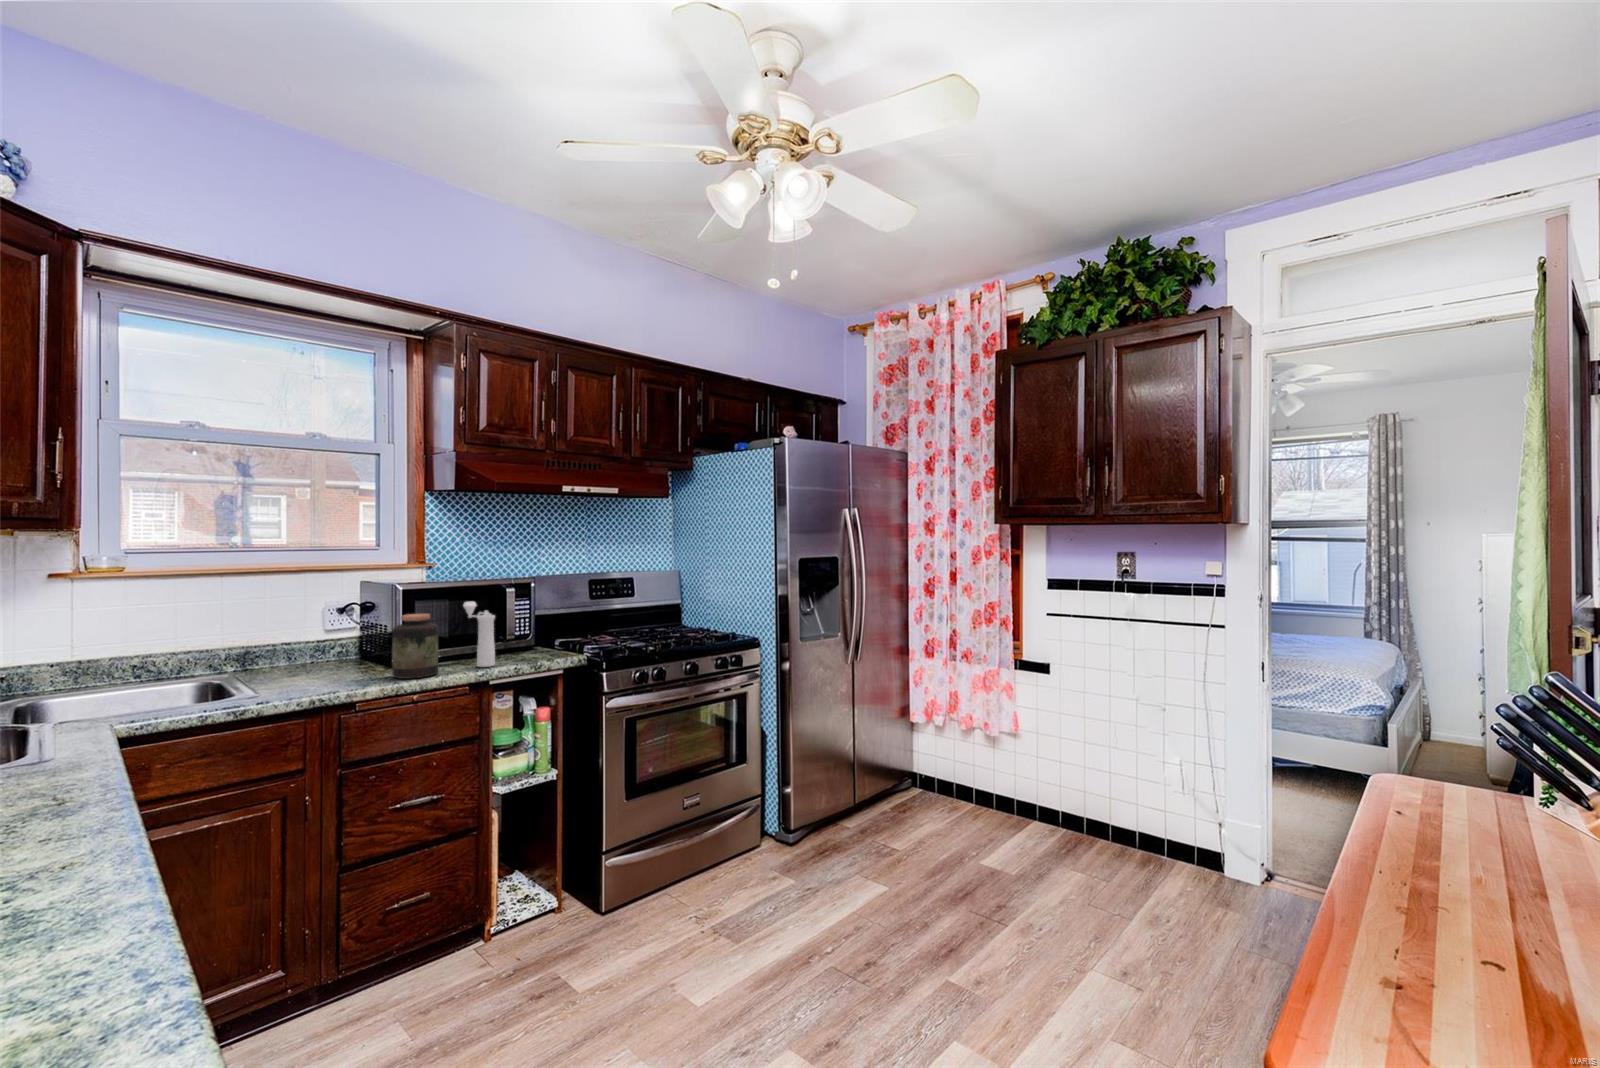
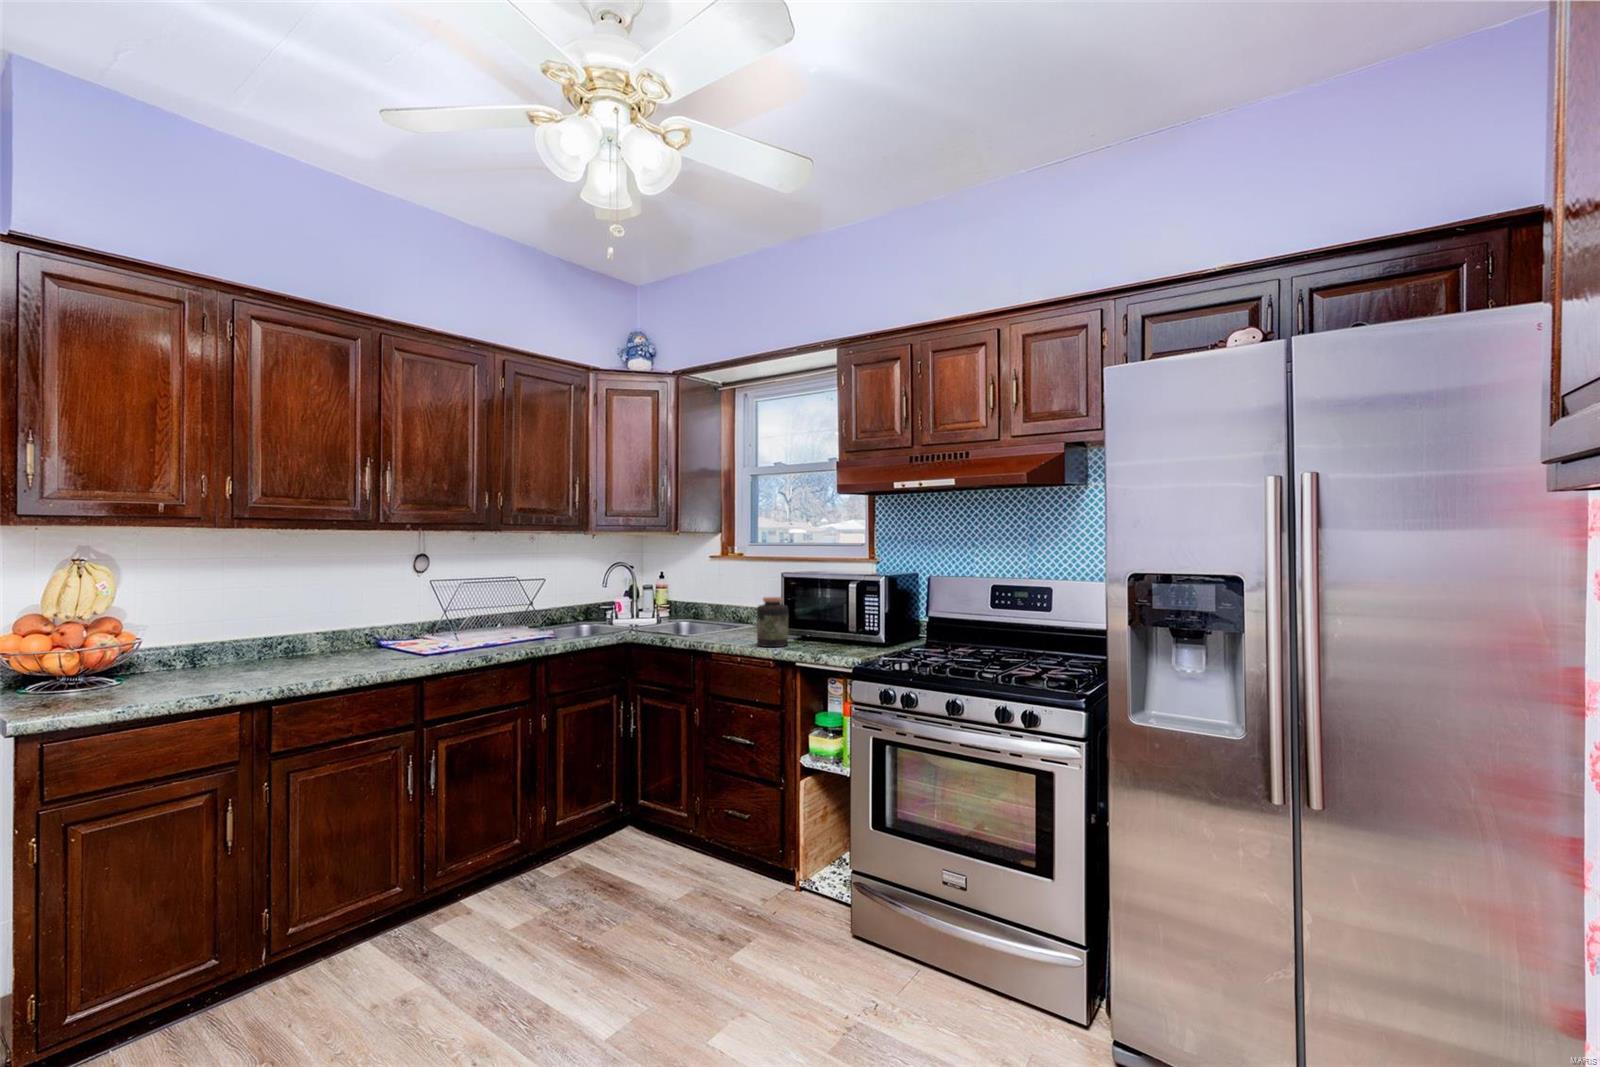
pepper mill: present [463,602,495,667] -> none [807,593,834,651]

